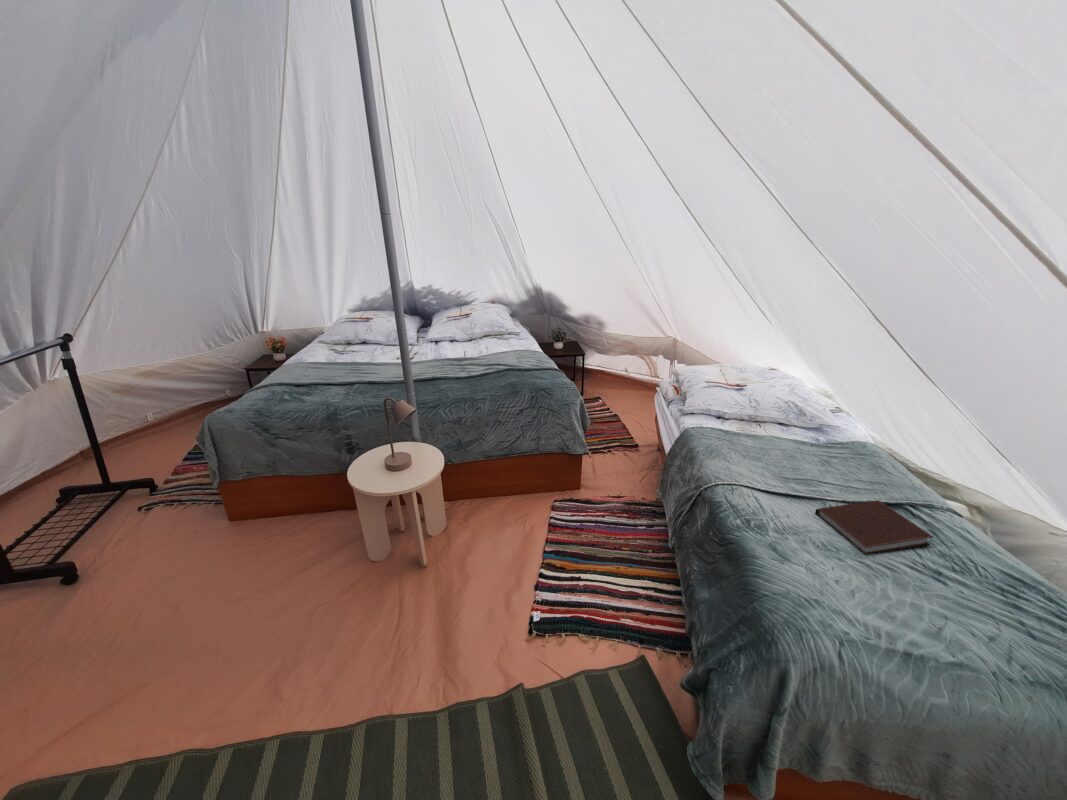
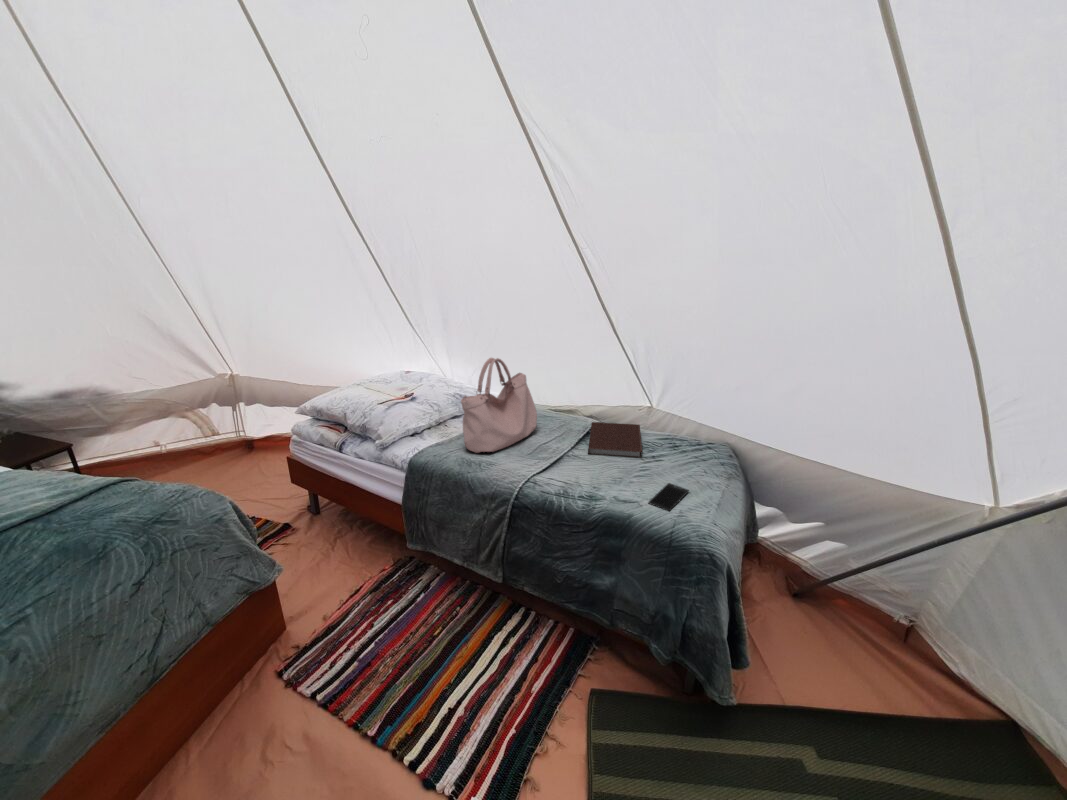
handbag: none [724,379,828,470] -> present [461,358,537,453]
smartphone: none [774,567,838,599] -> present [649,483,689,511]

